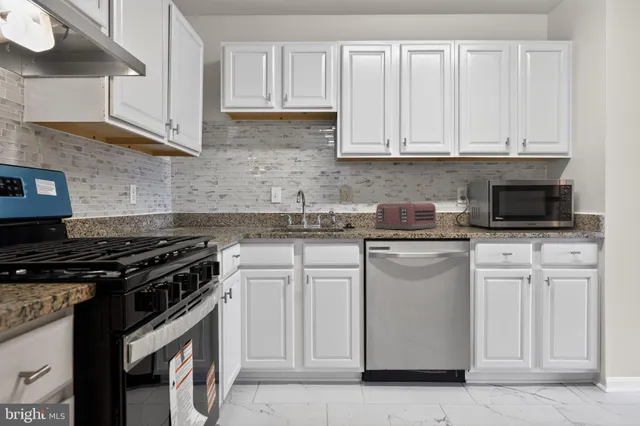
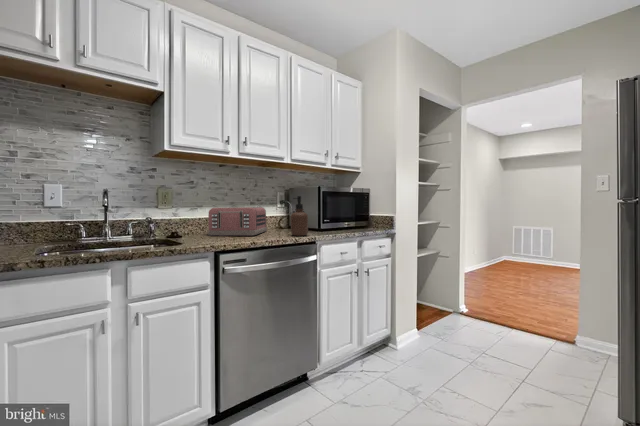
soap dispenser: none [447,191,466,232] -> present [291,196,308,236]

